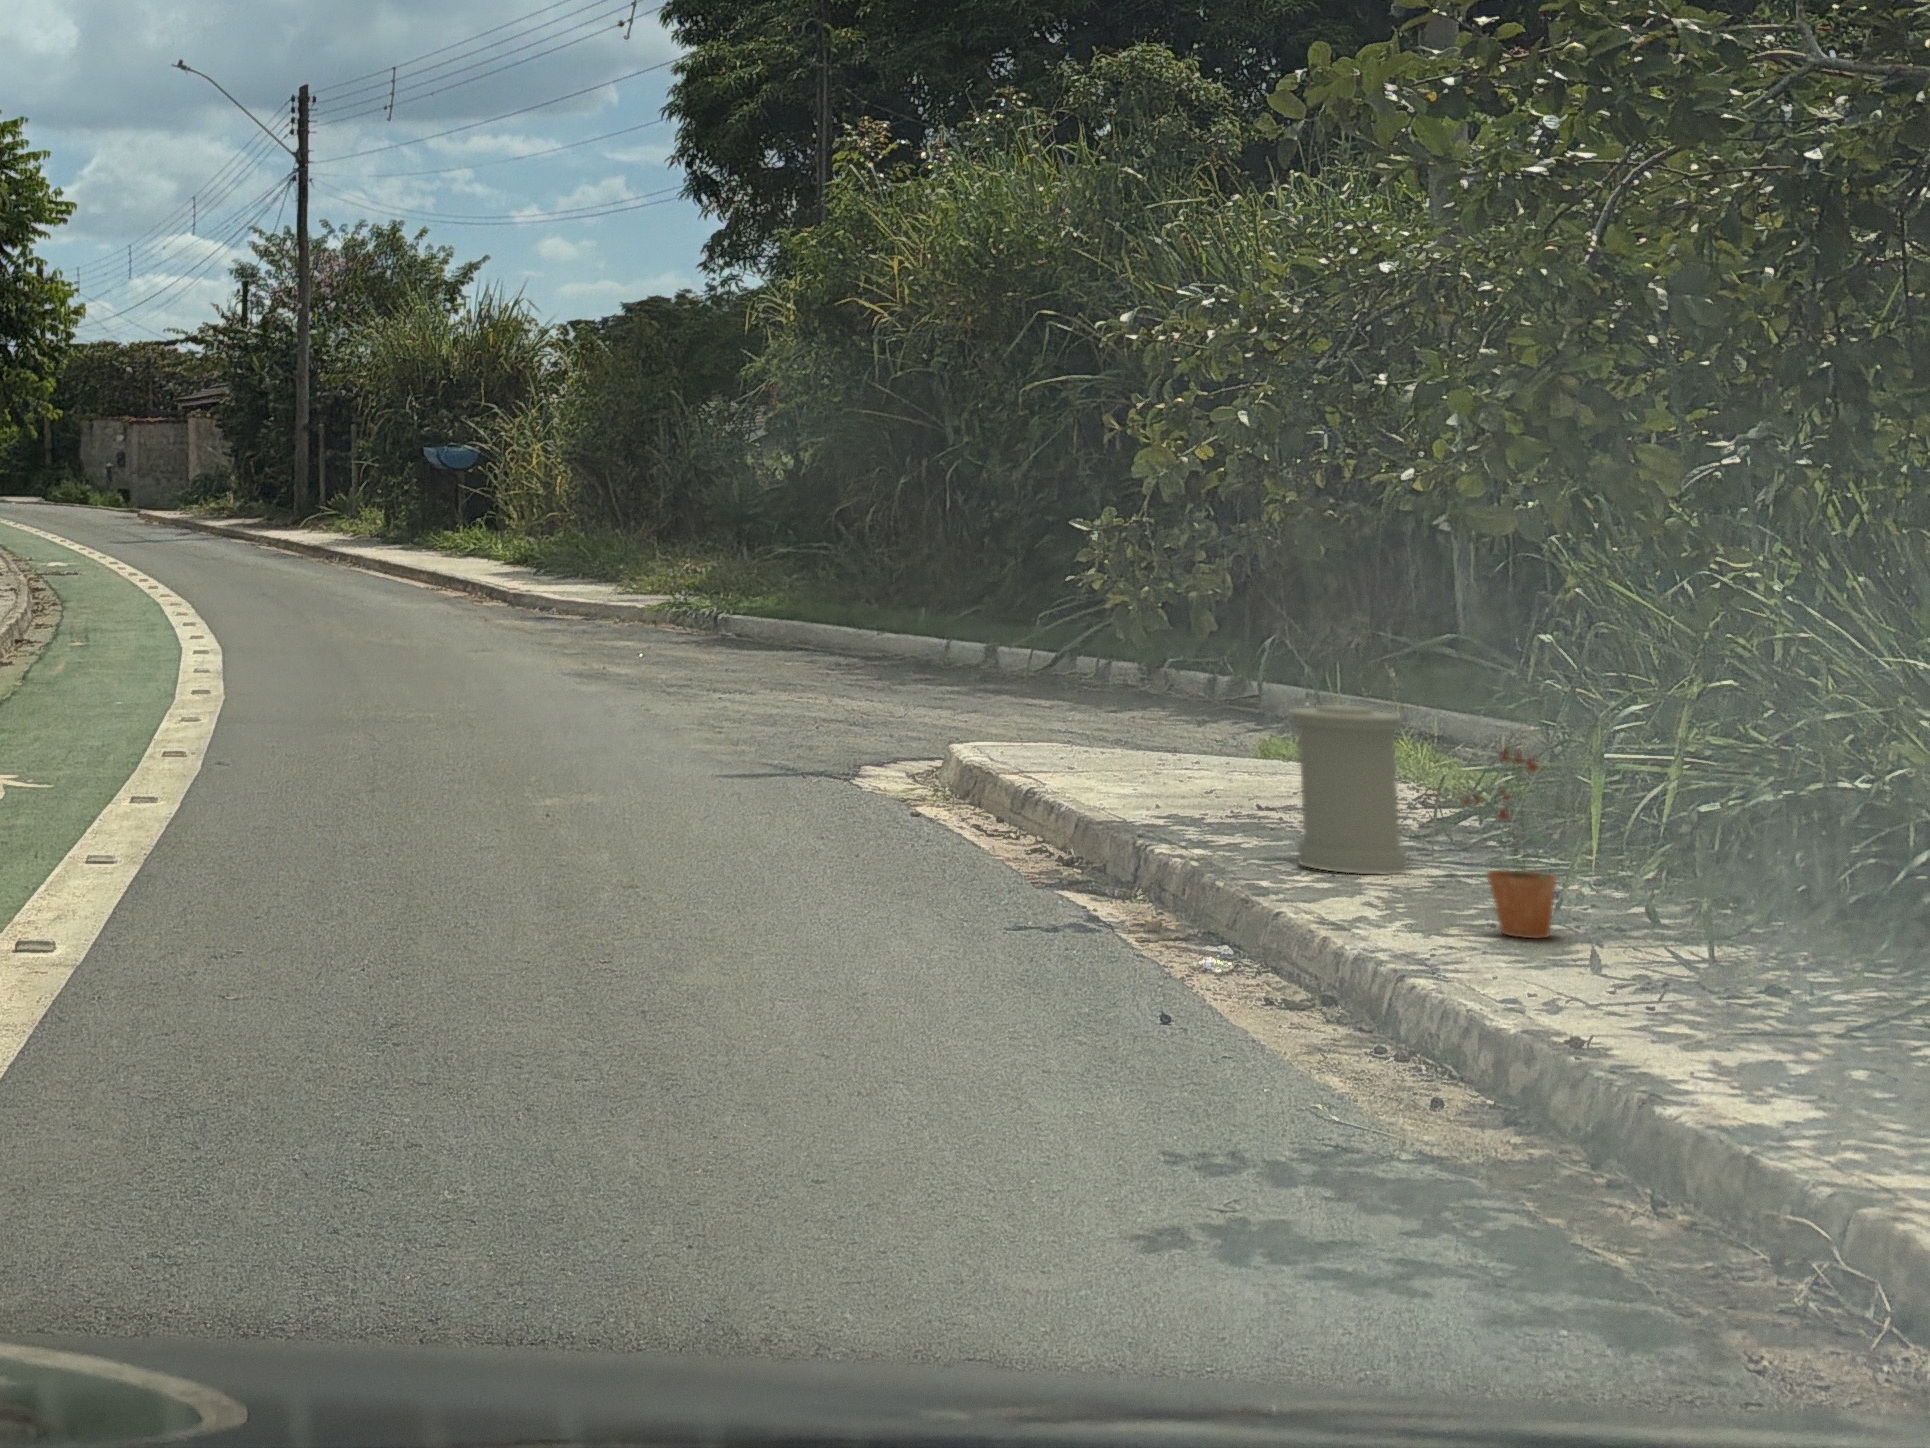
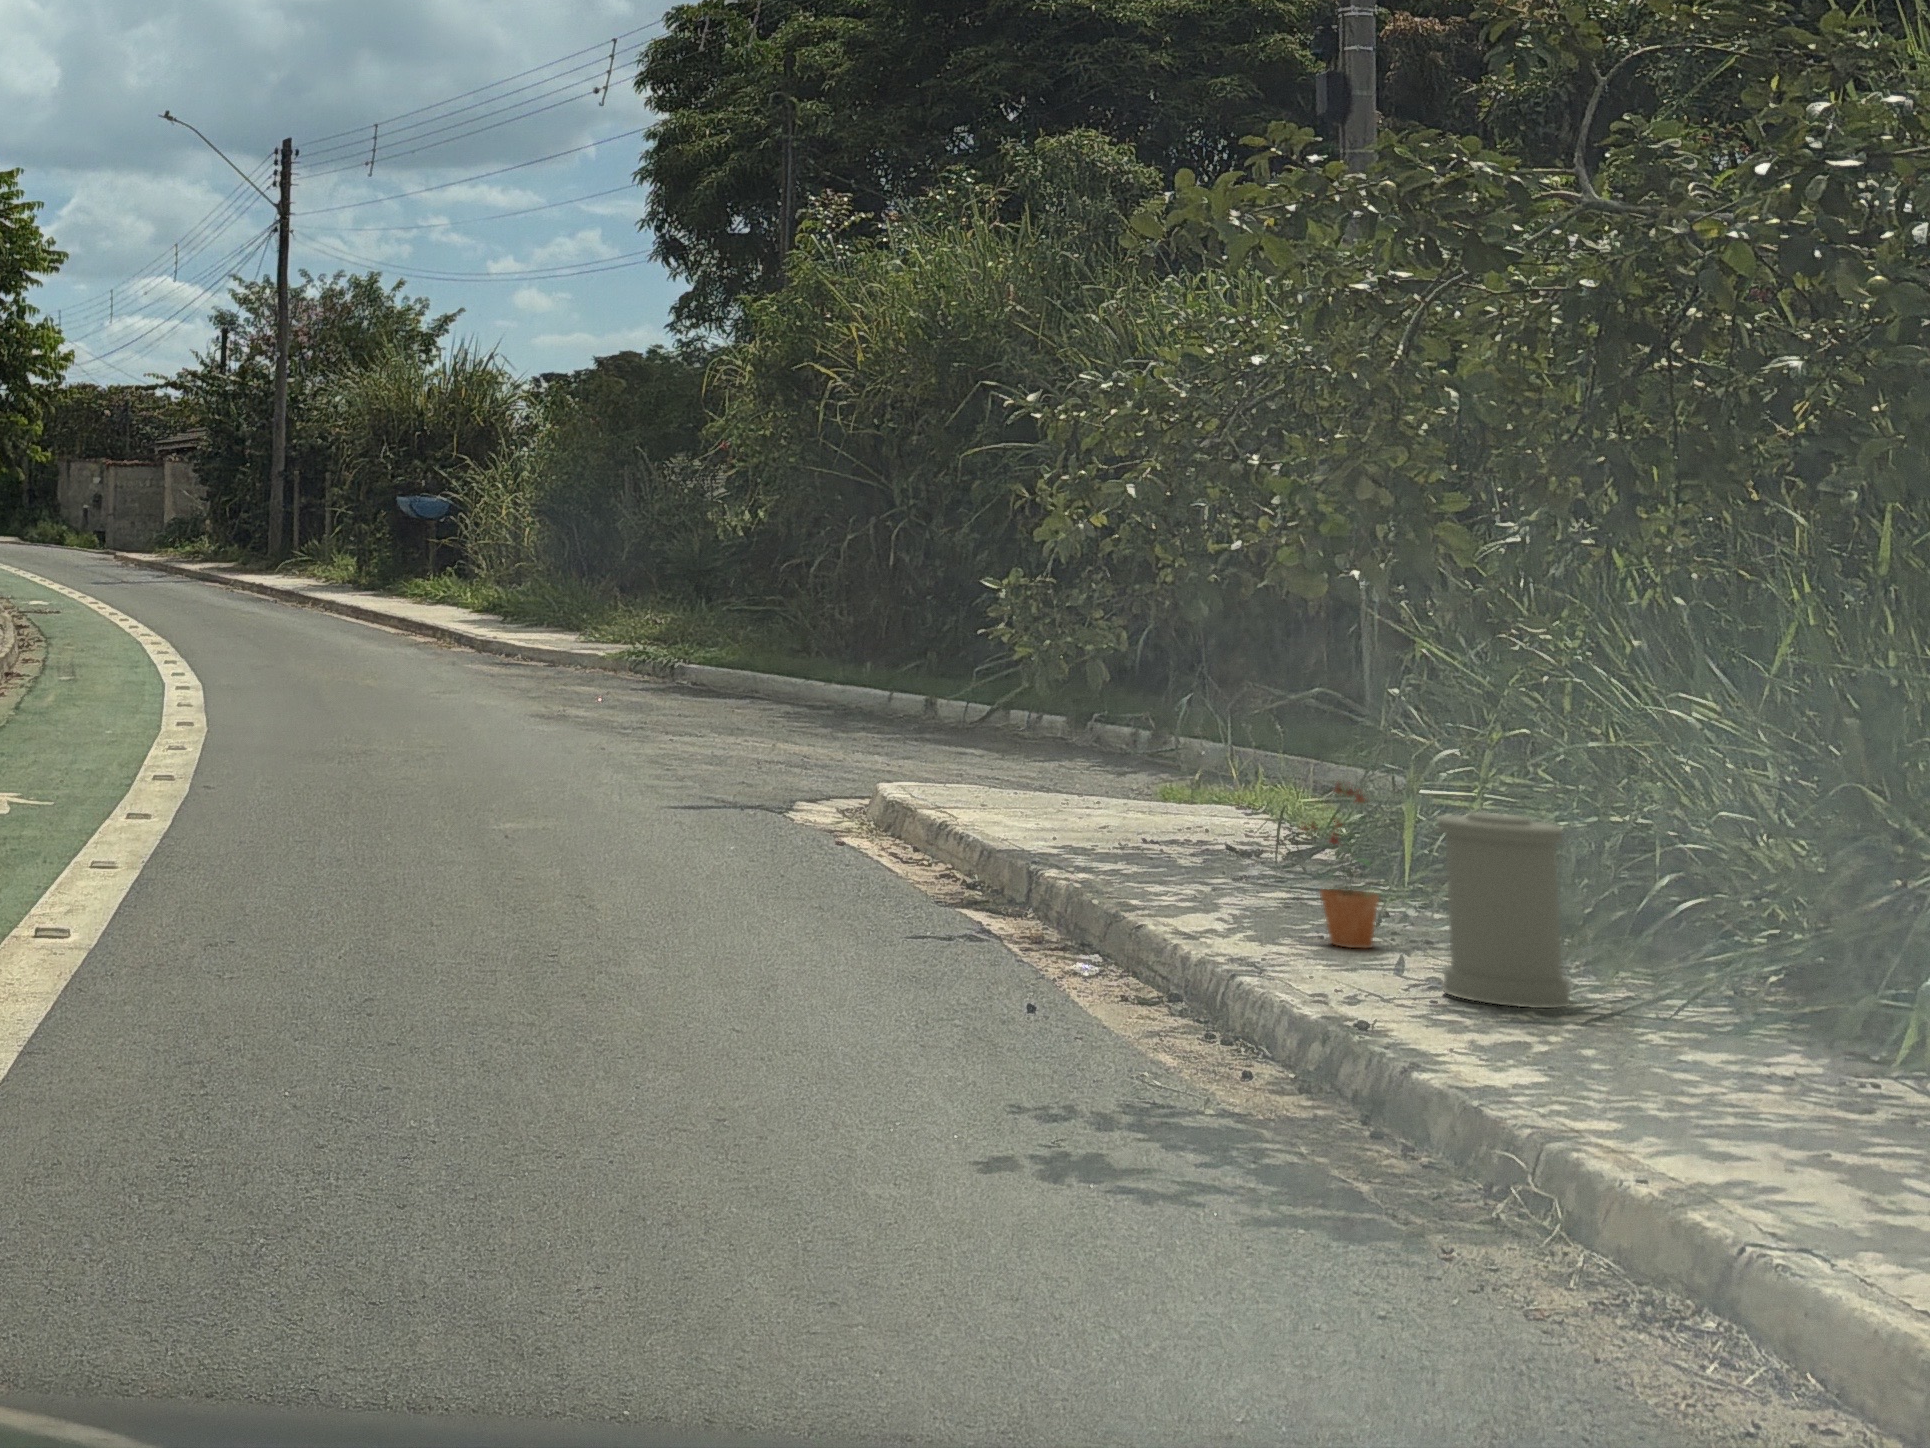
trash can: present [1291,705,1407,874] -> present [1437,812,1570,1008]

